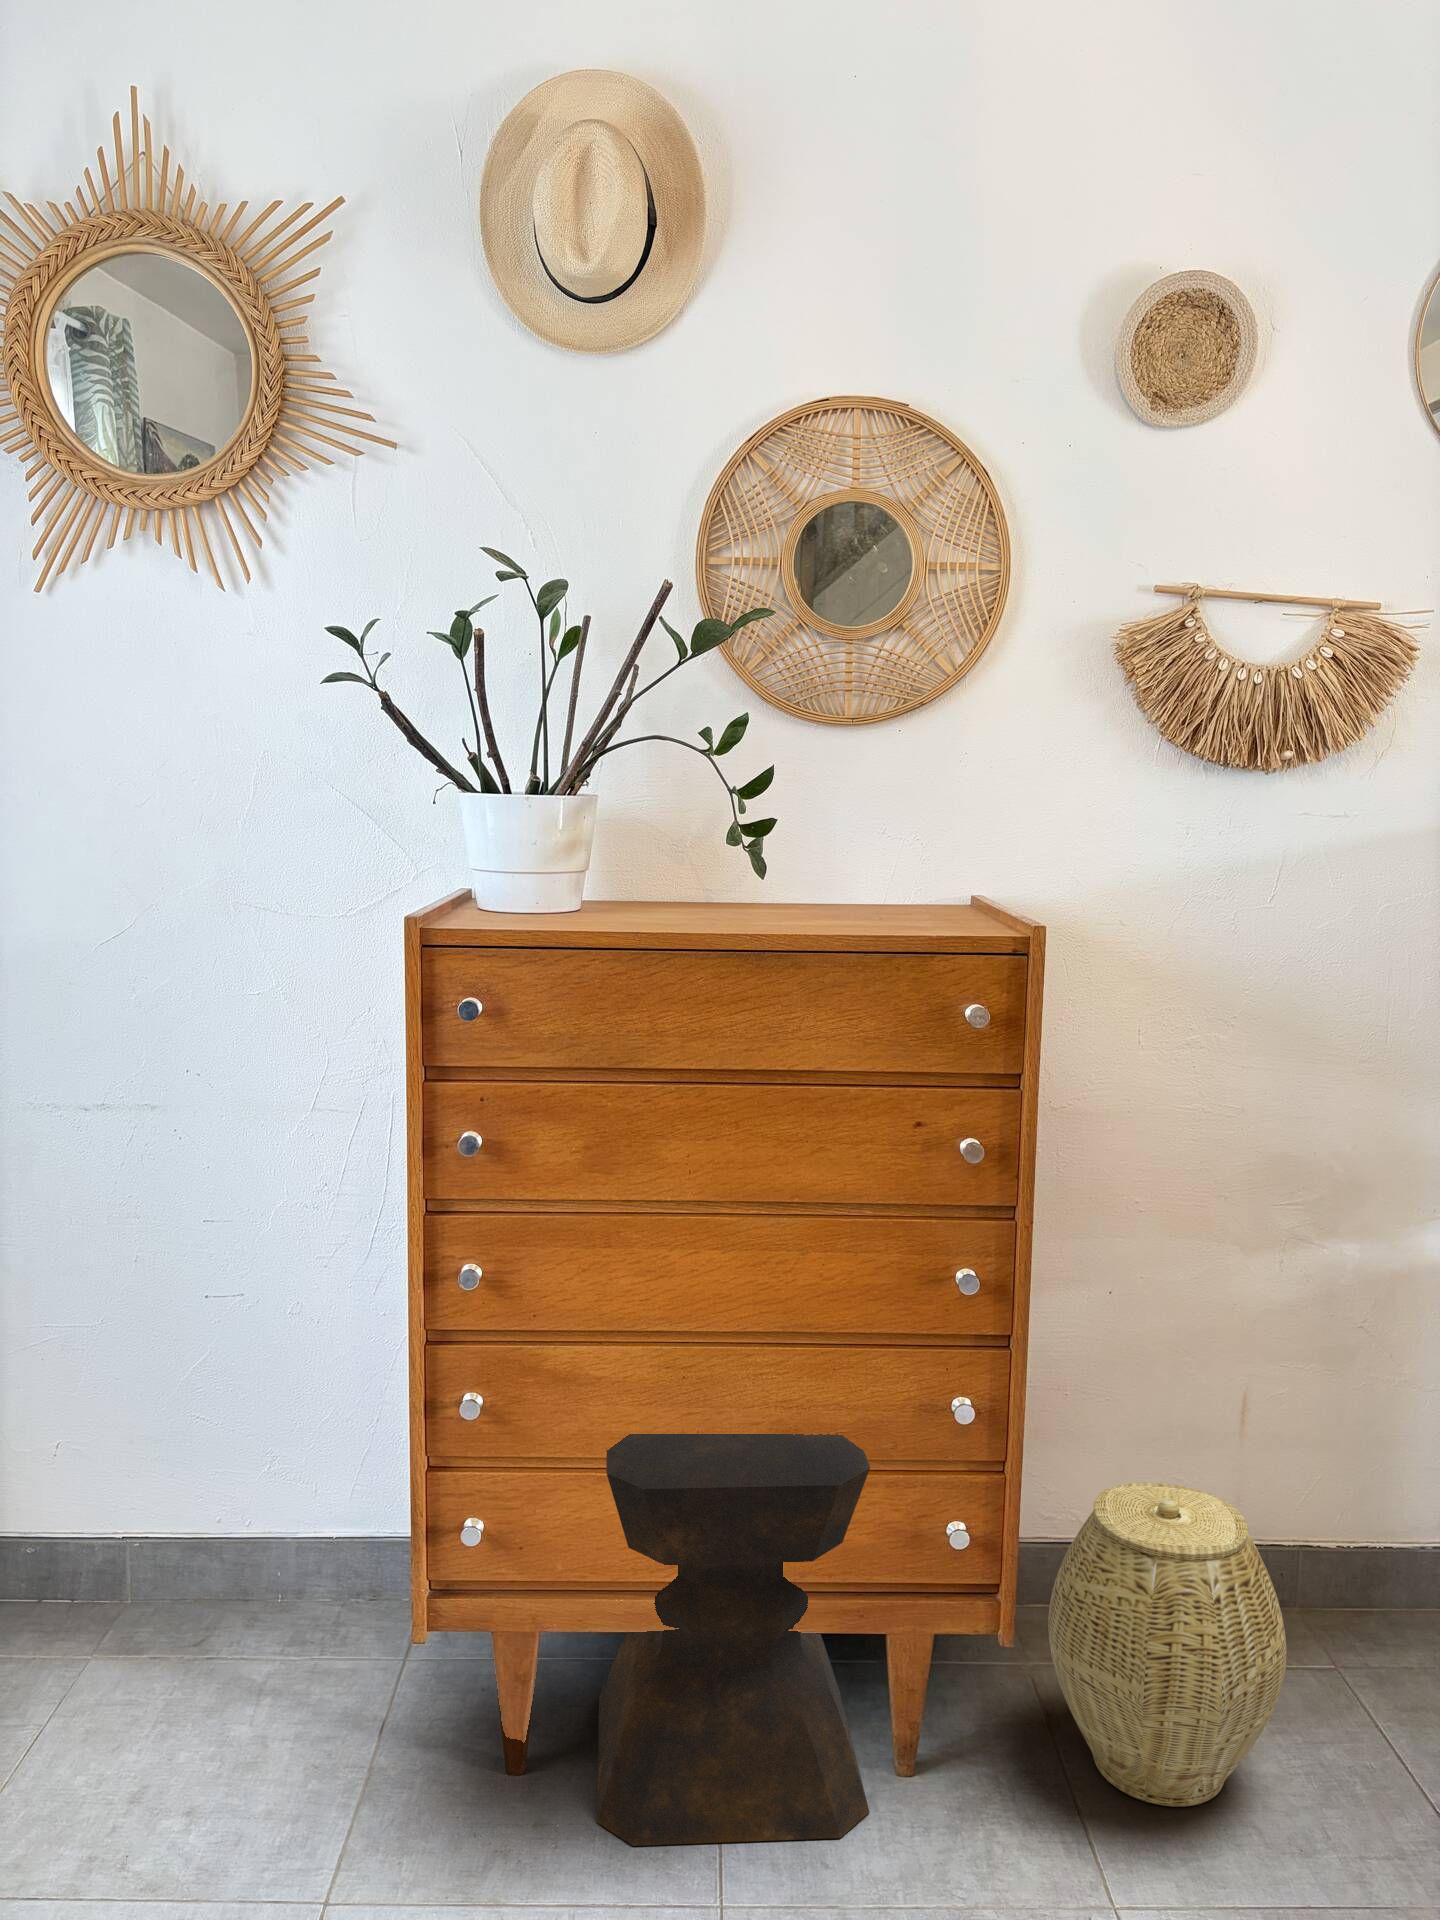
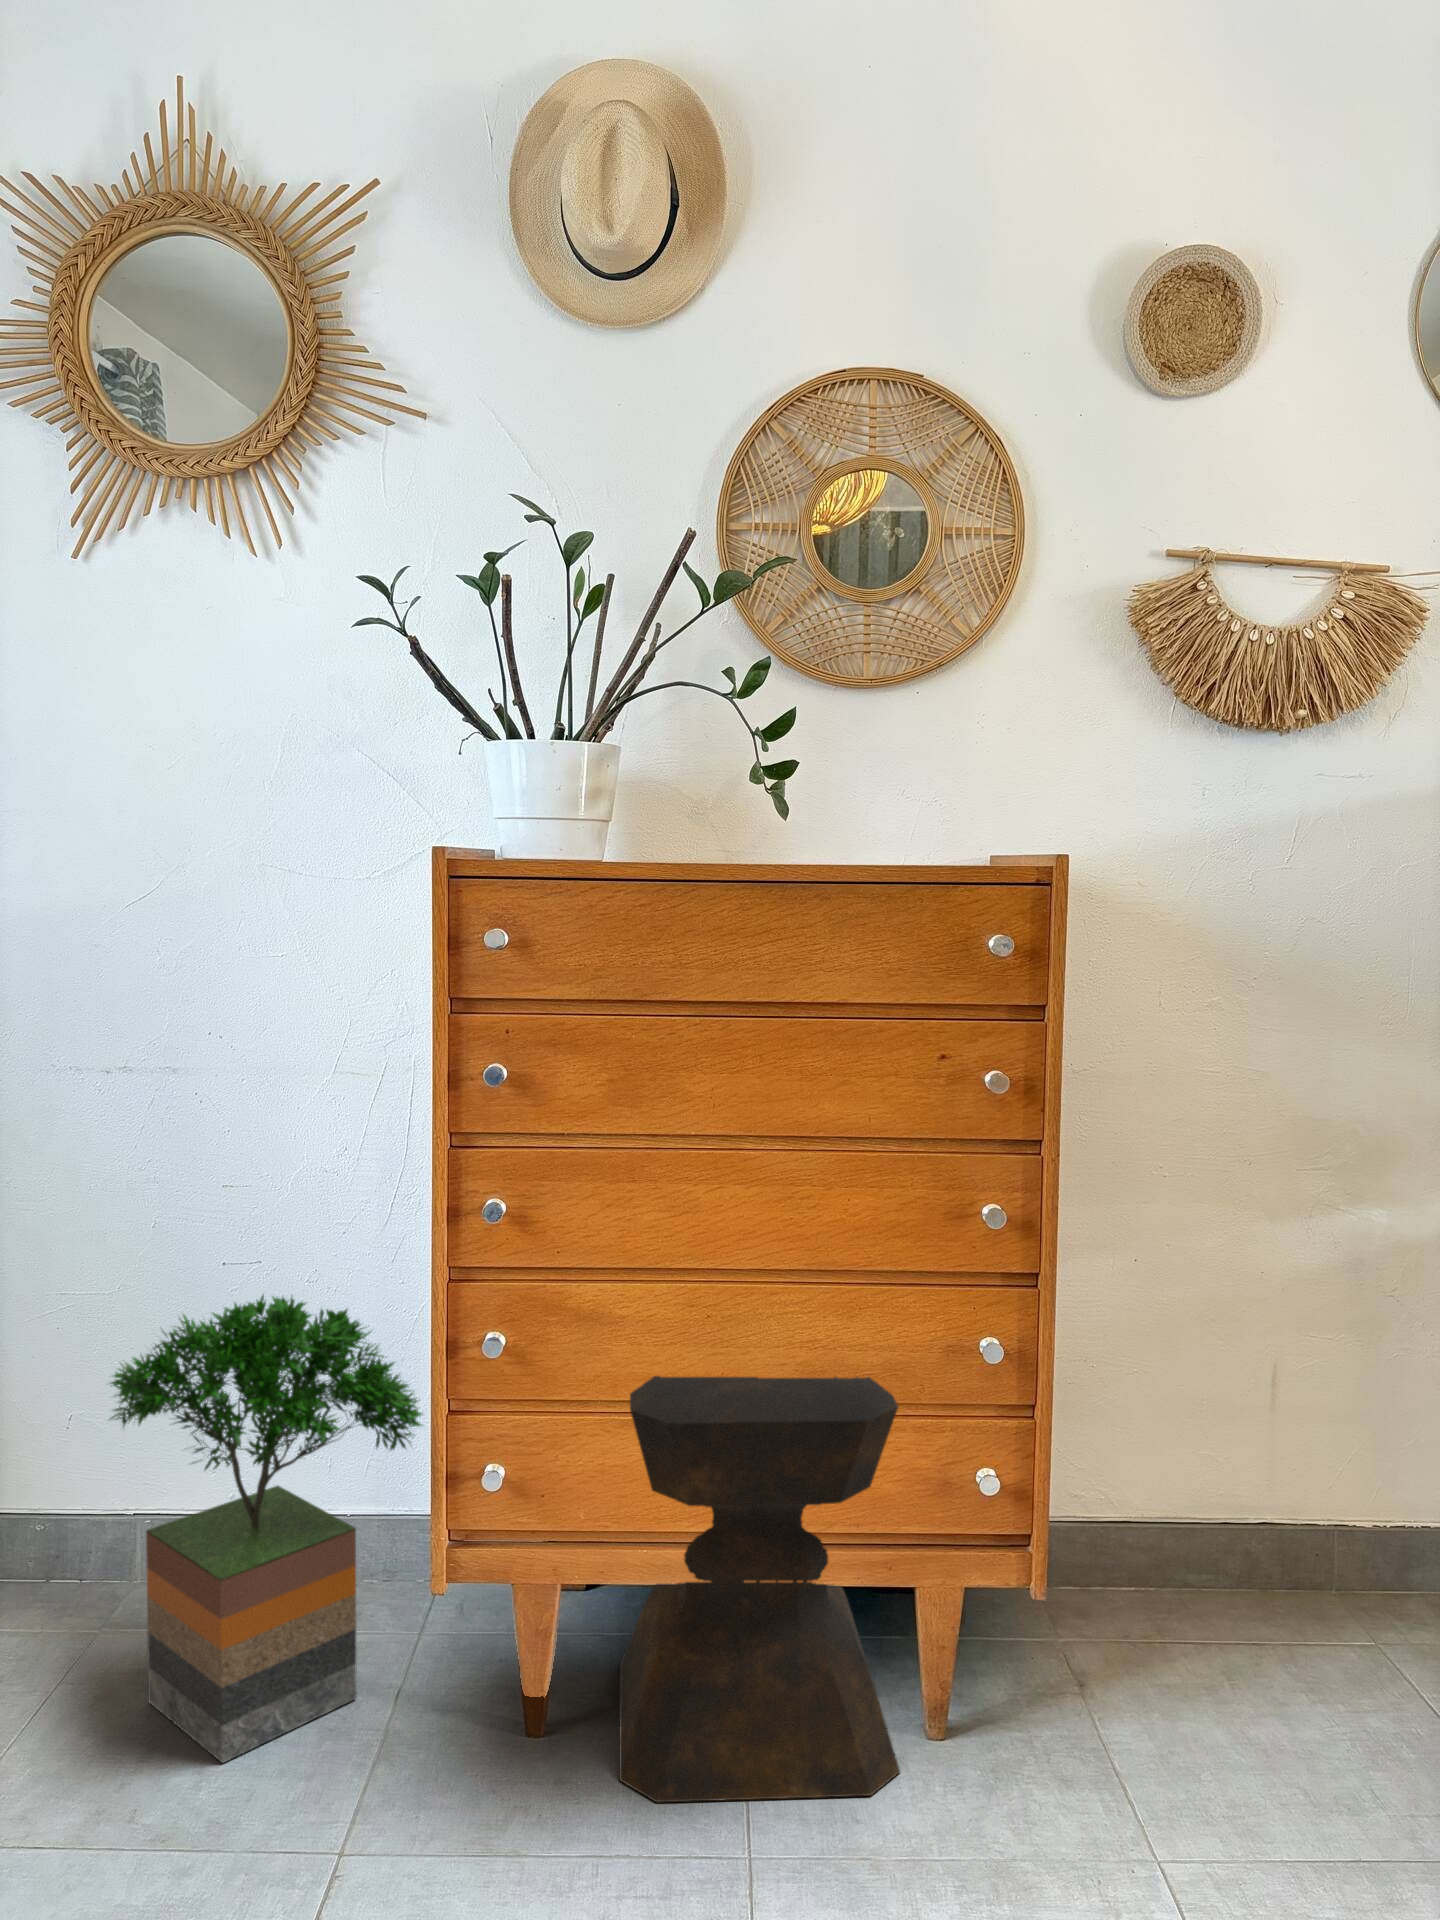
potted tree: none [90,1340,406,1806] -> present [110,1295,423,1763]
woven basket: present [1048,1483,1286,1807] -> none [1081,1436,1327,1767]

